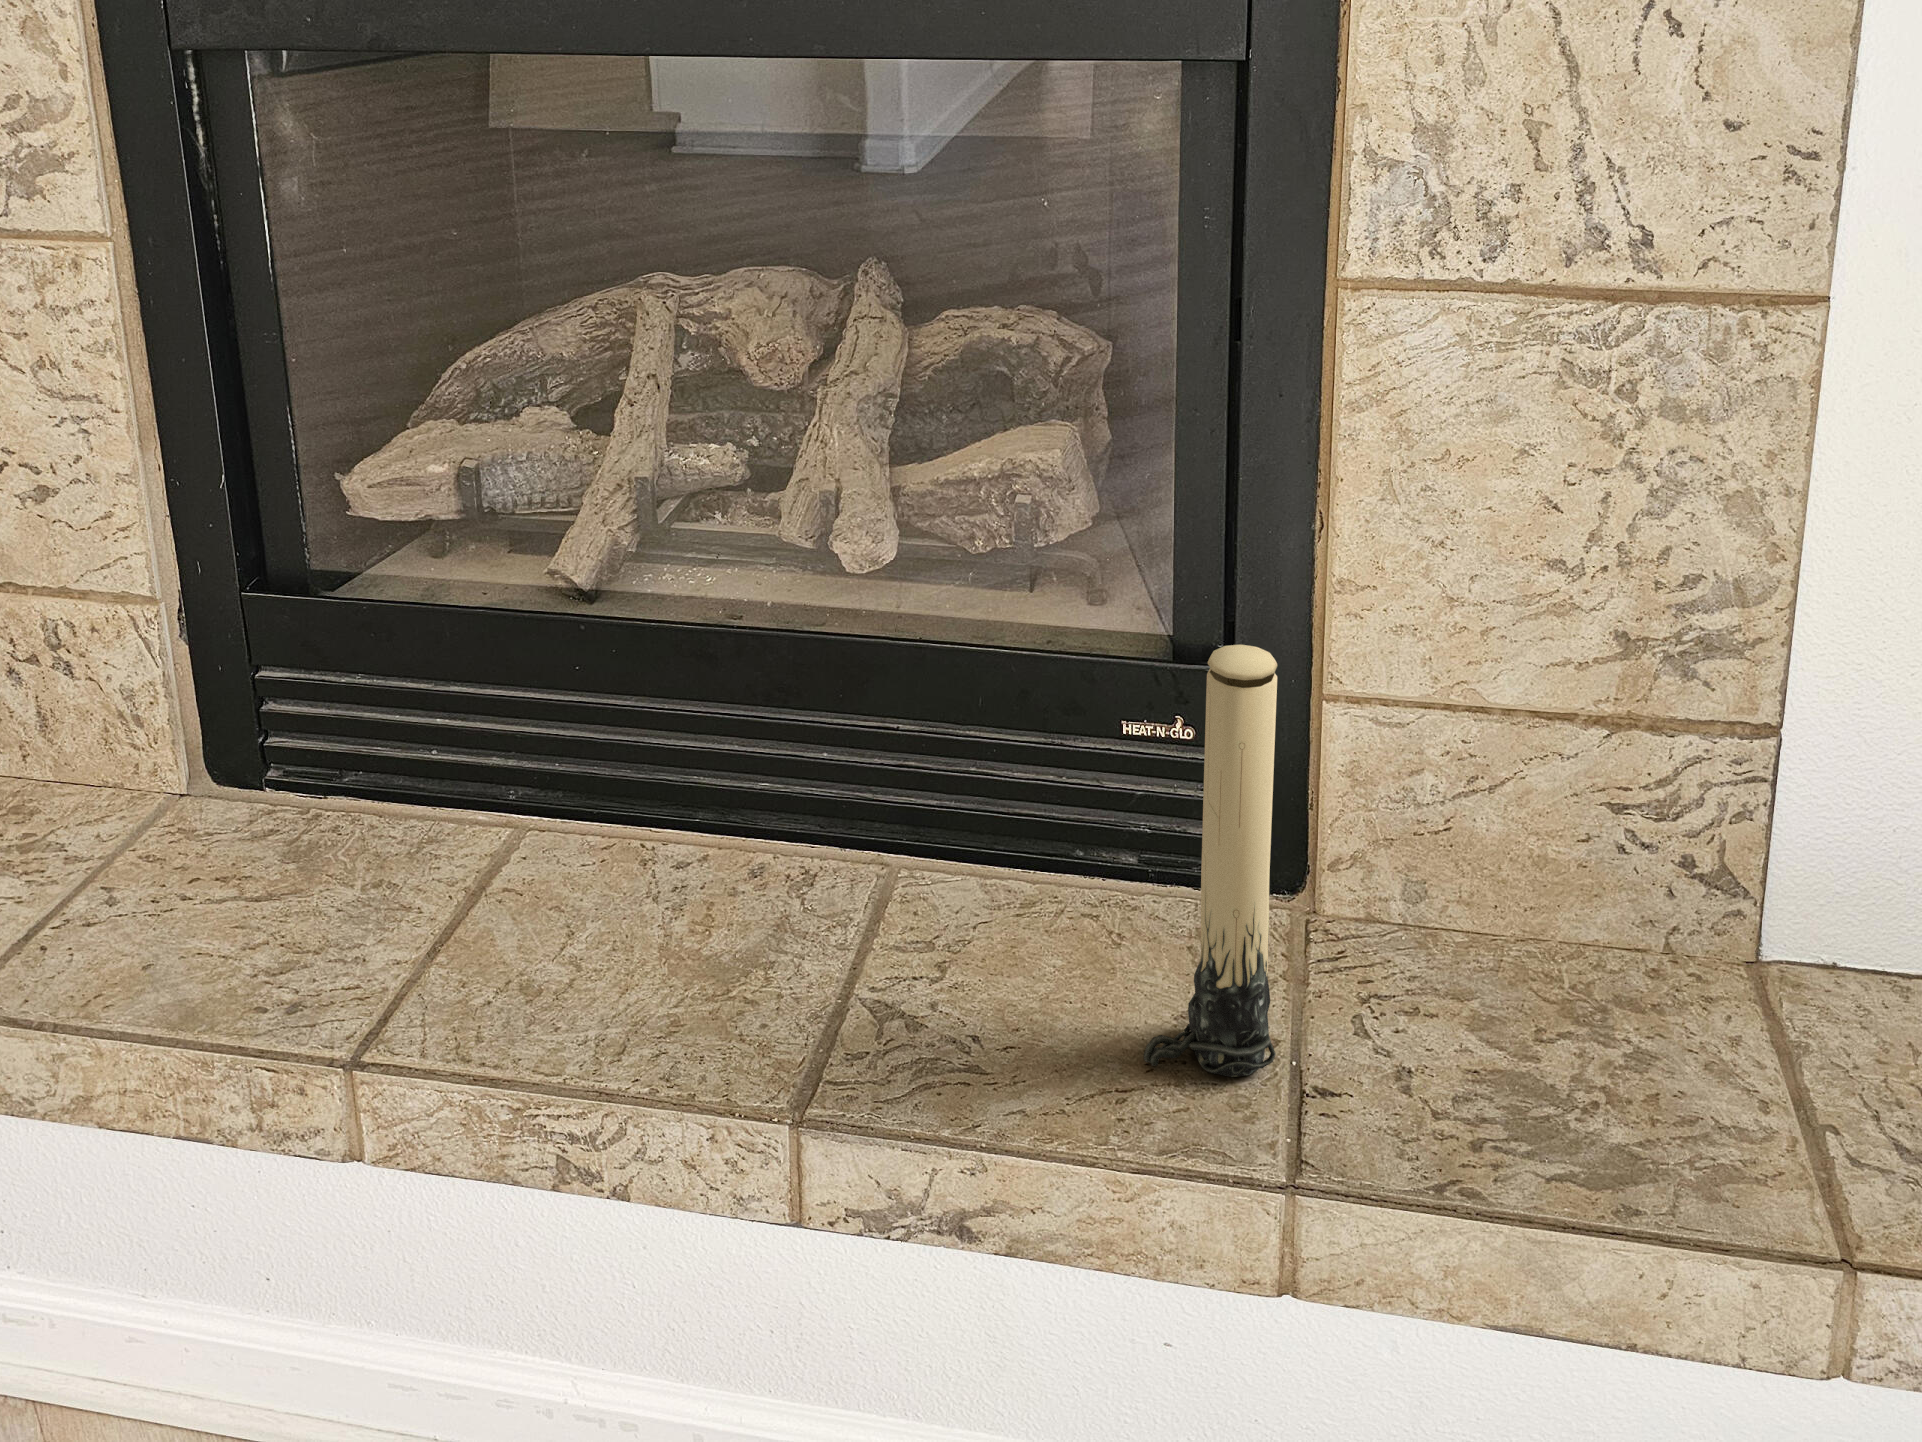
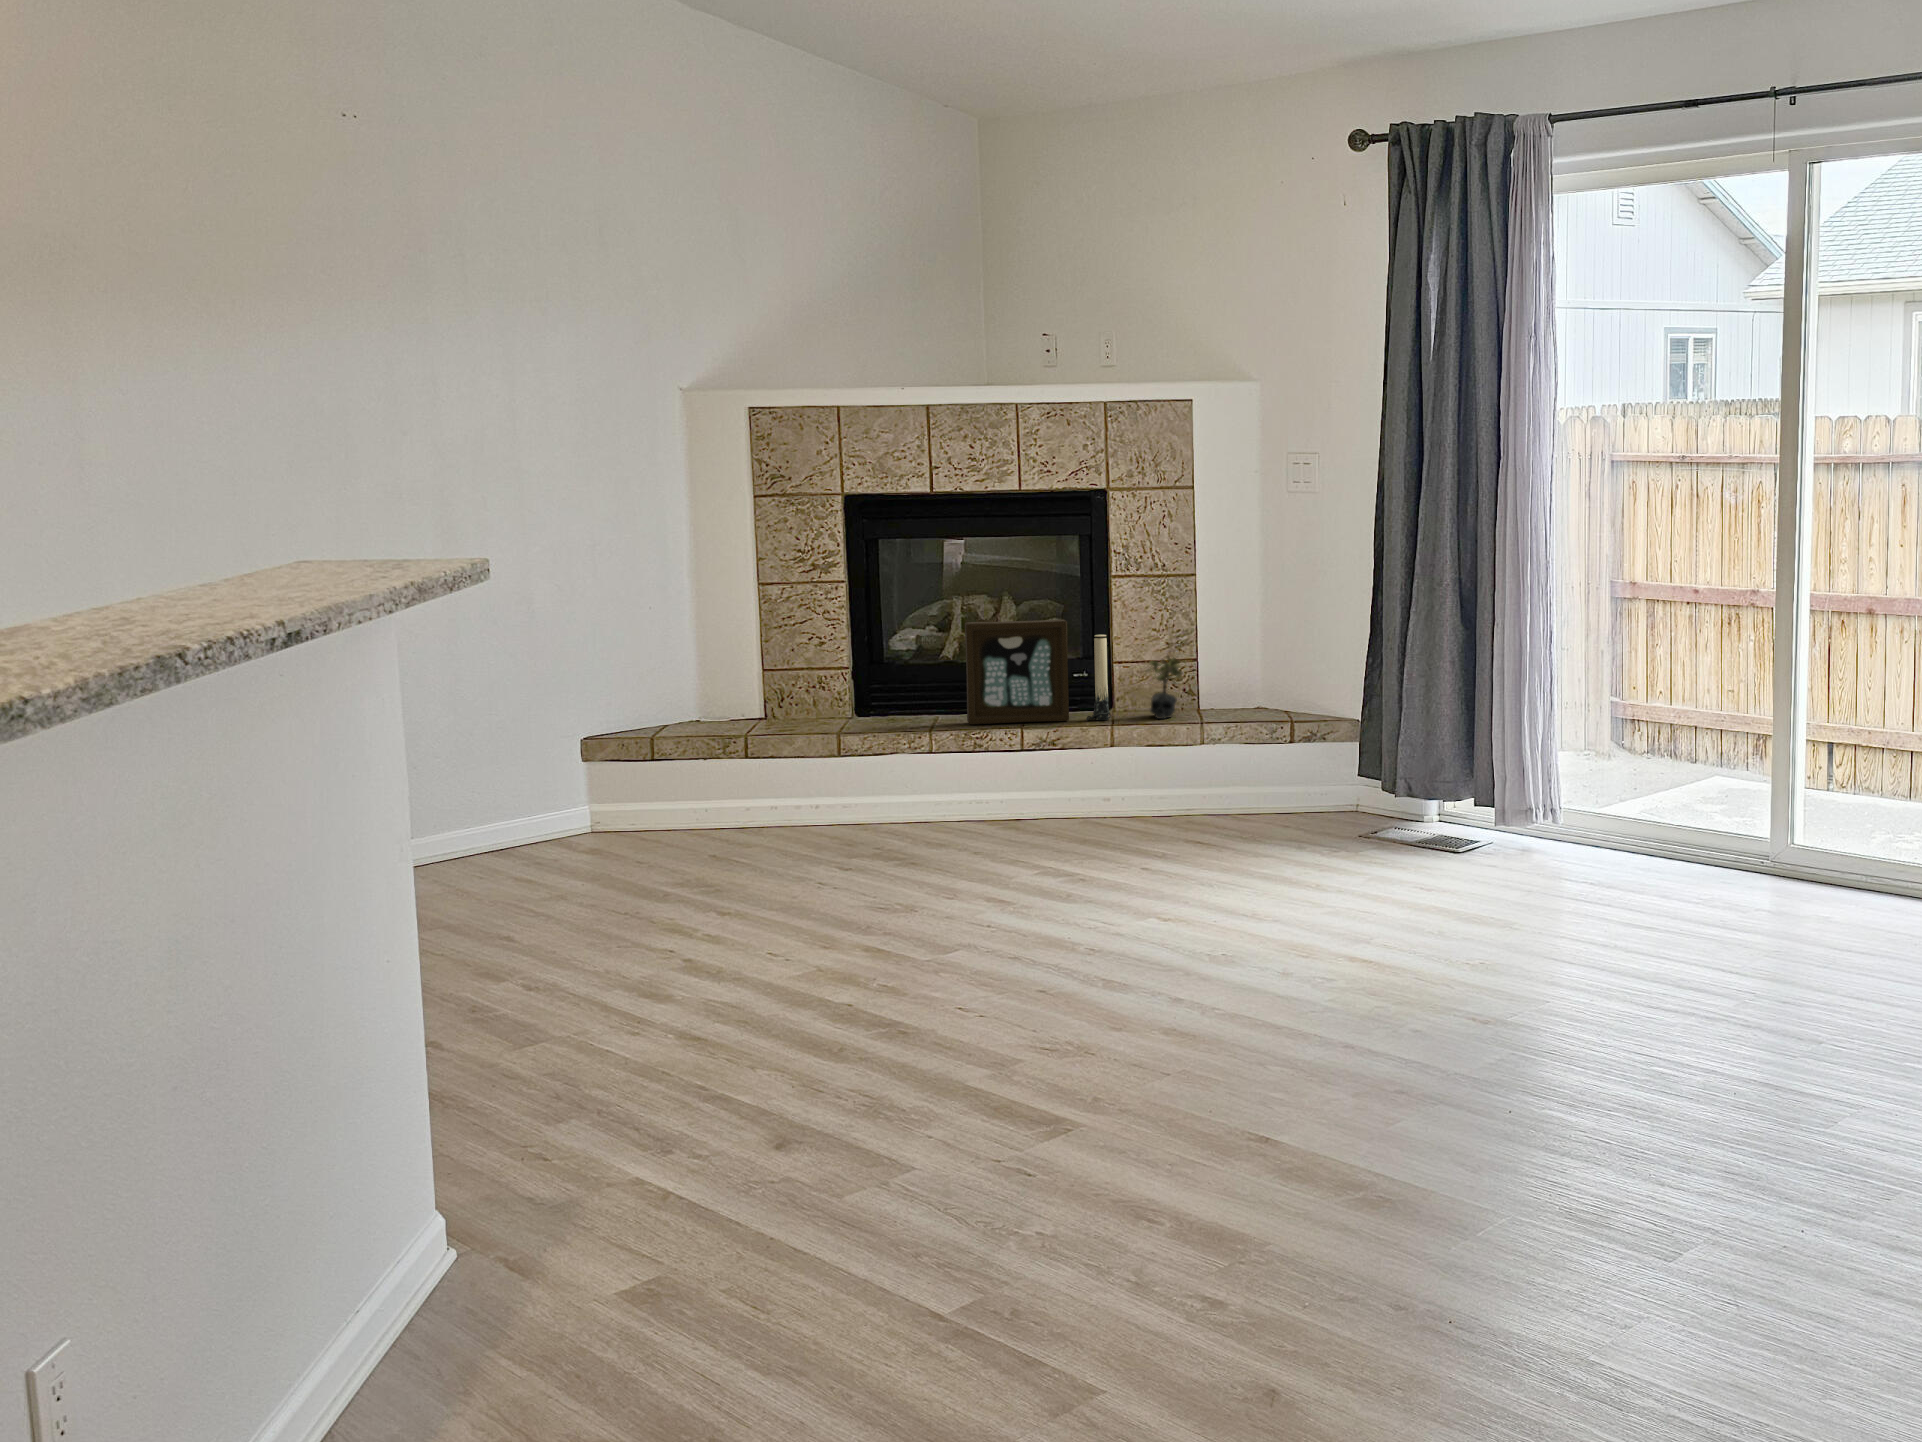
picture frame: none [521,515,1062,1050] -> present [965,620,1069,724]
succulent plant: none [1477,749,1715,1132] -> present [1146,656,1183,719]

